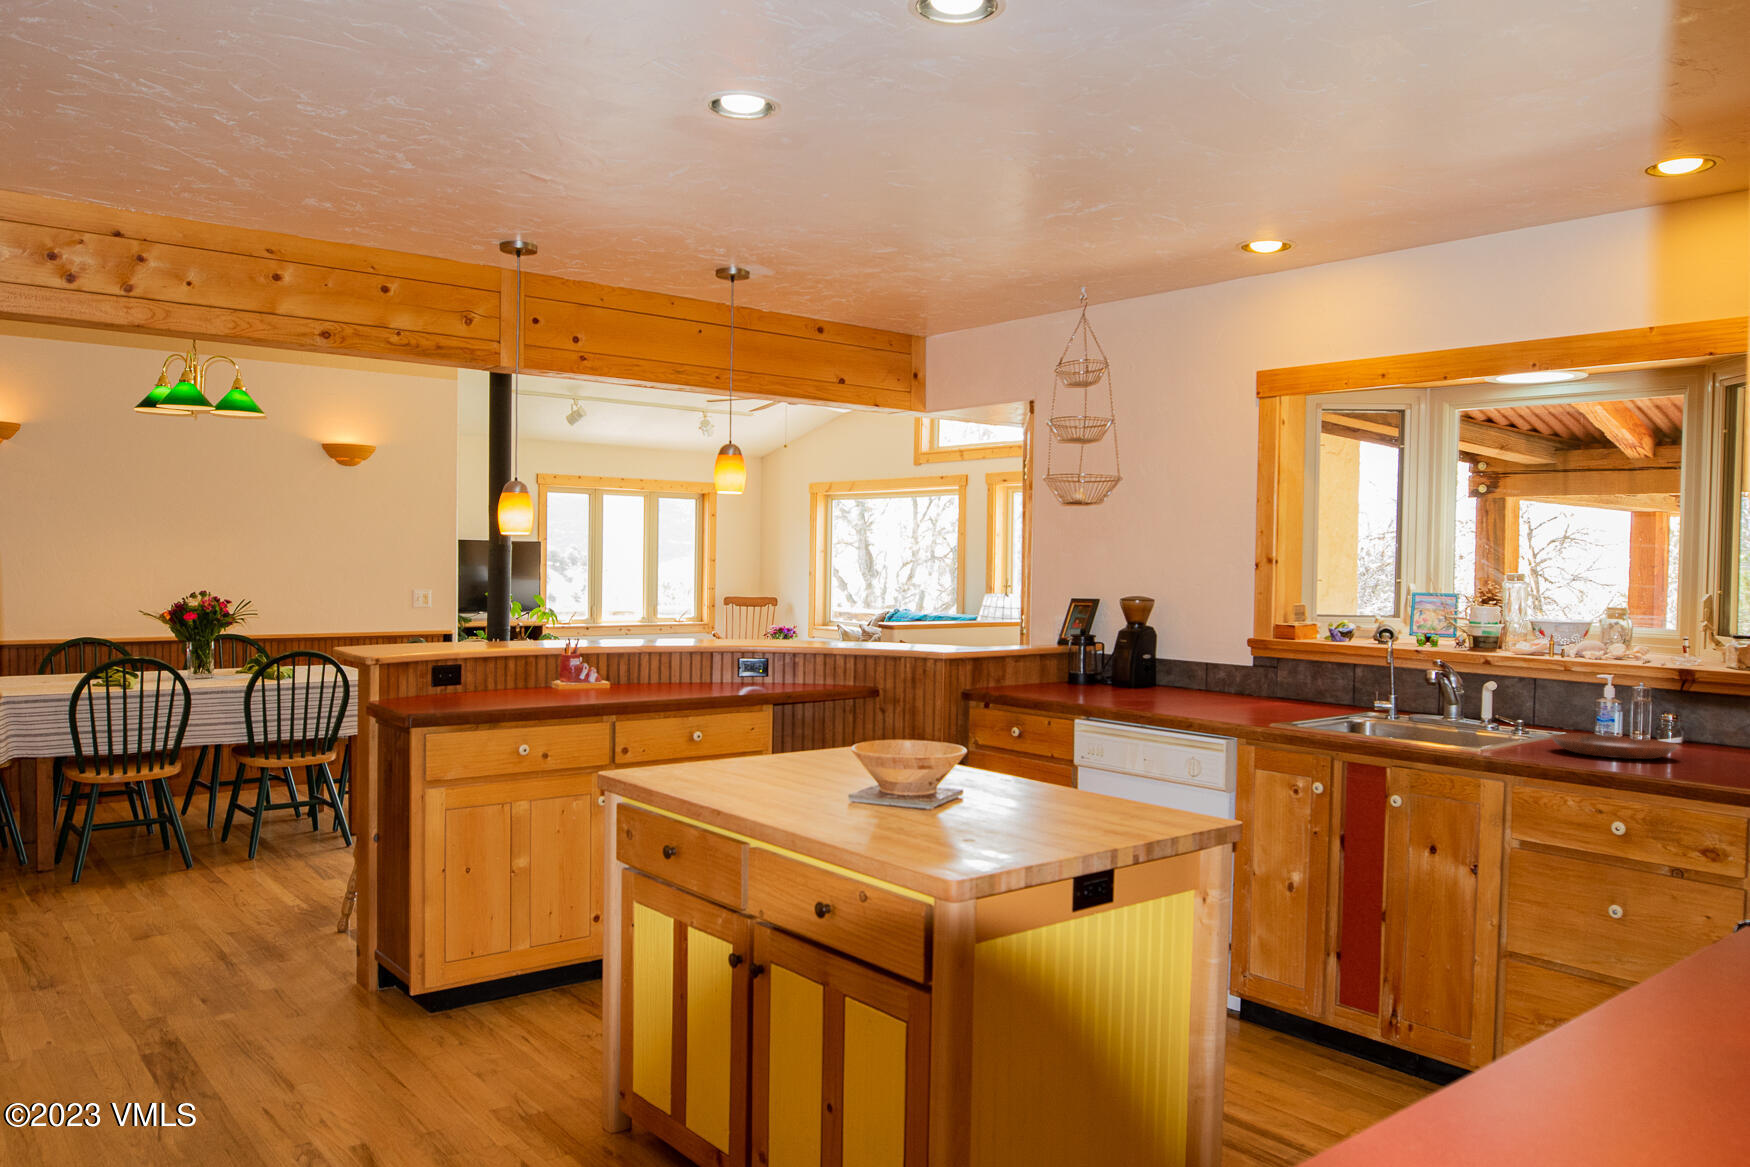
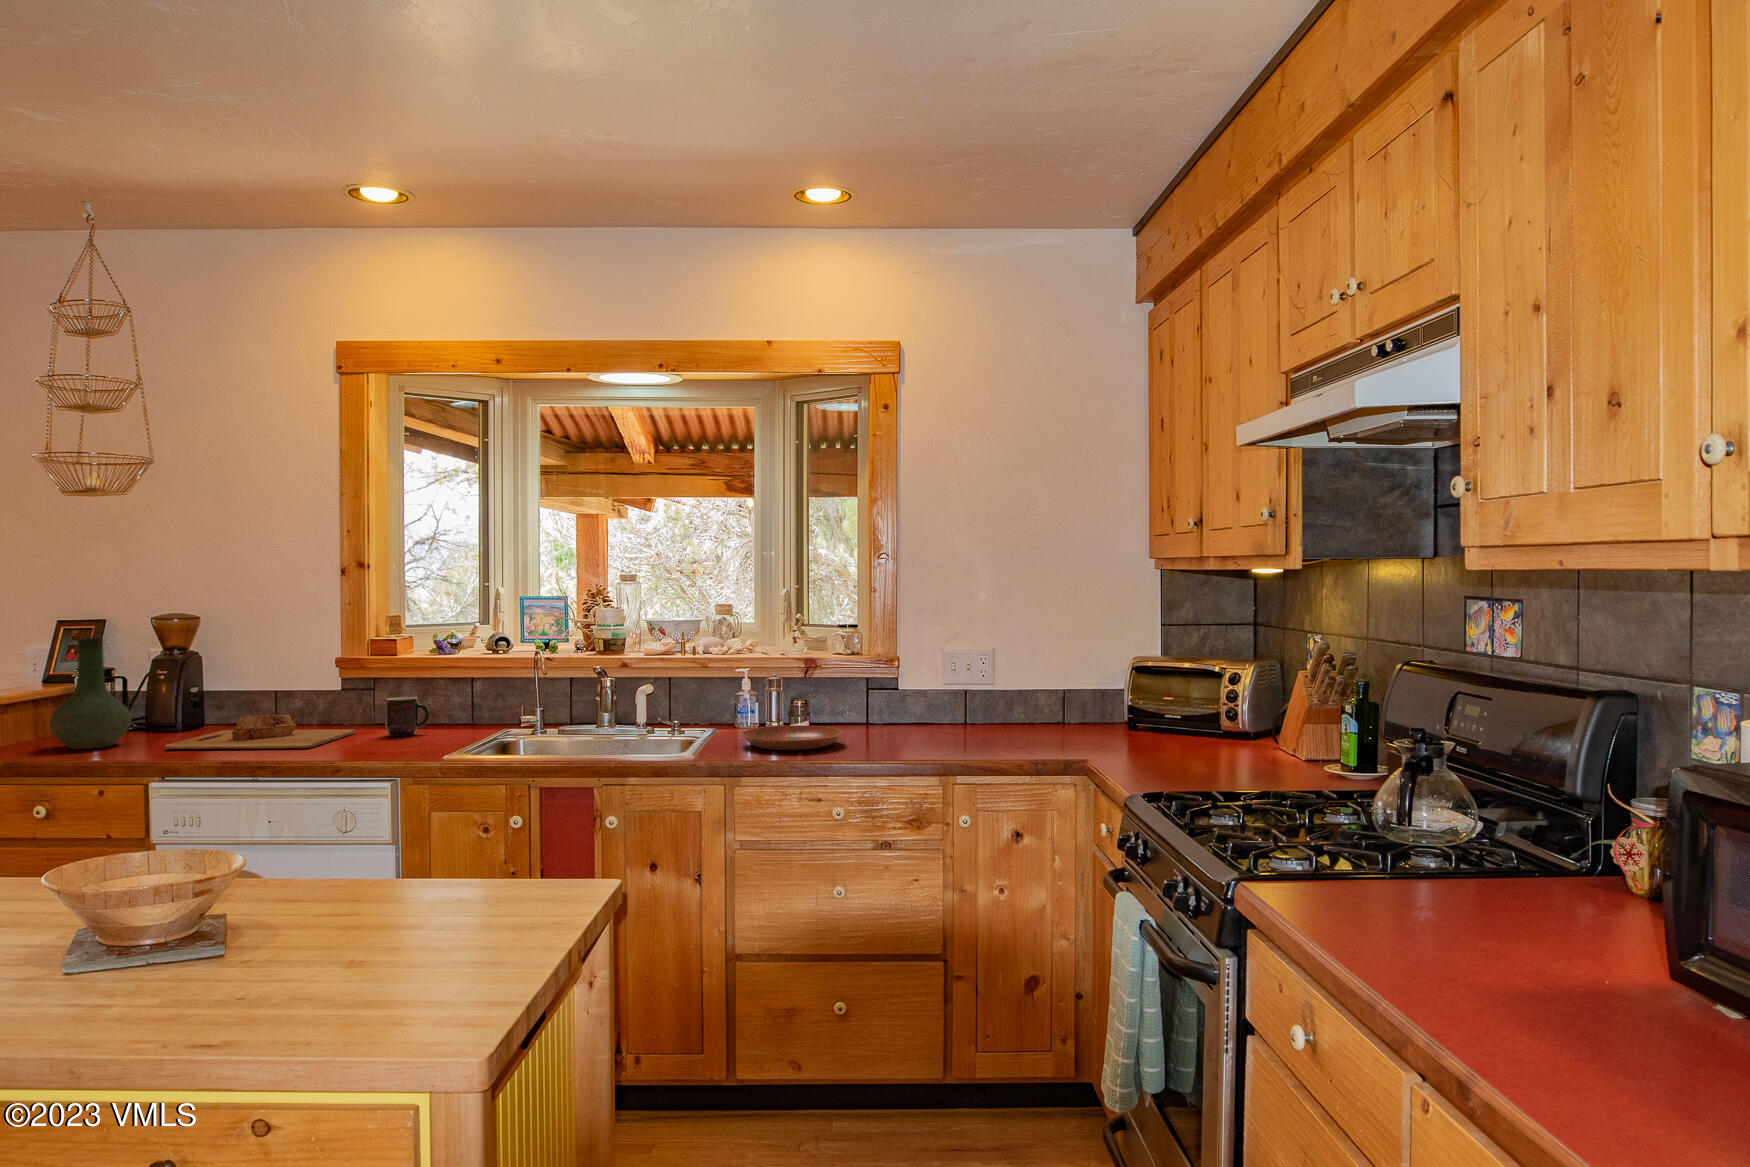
vase: none [1050,610,1100,691] -> present [50,638,131,749]
mug: none [1266,675,1303,709] -> present [385,697,429,737]
cutting board: none [1109,677,1249,705] -> present [165,715,355,749]

